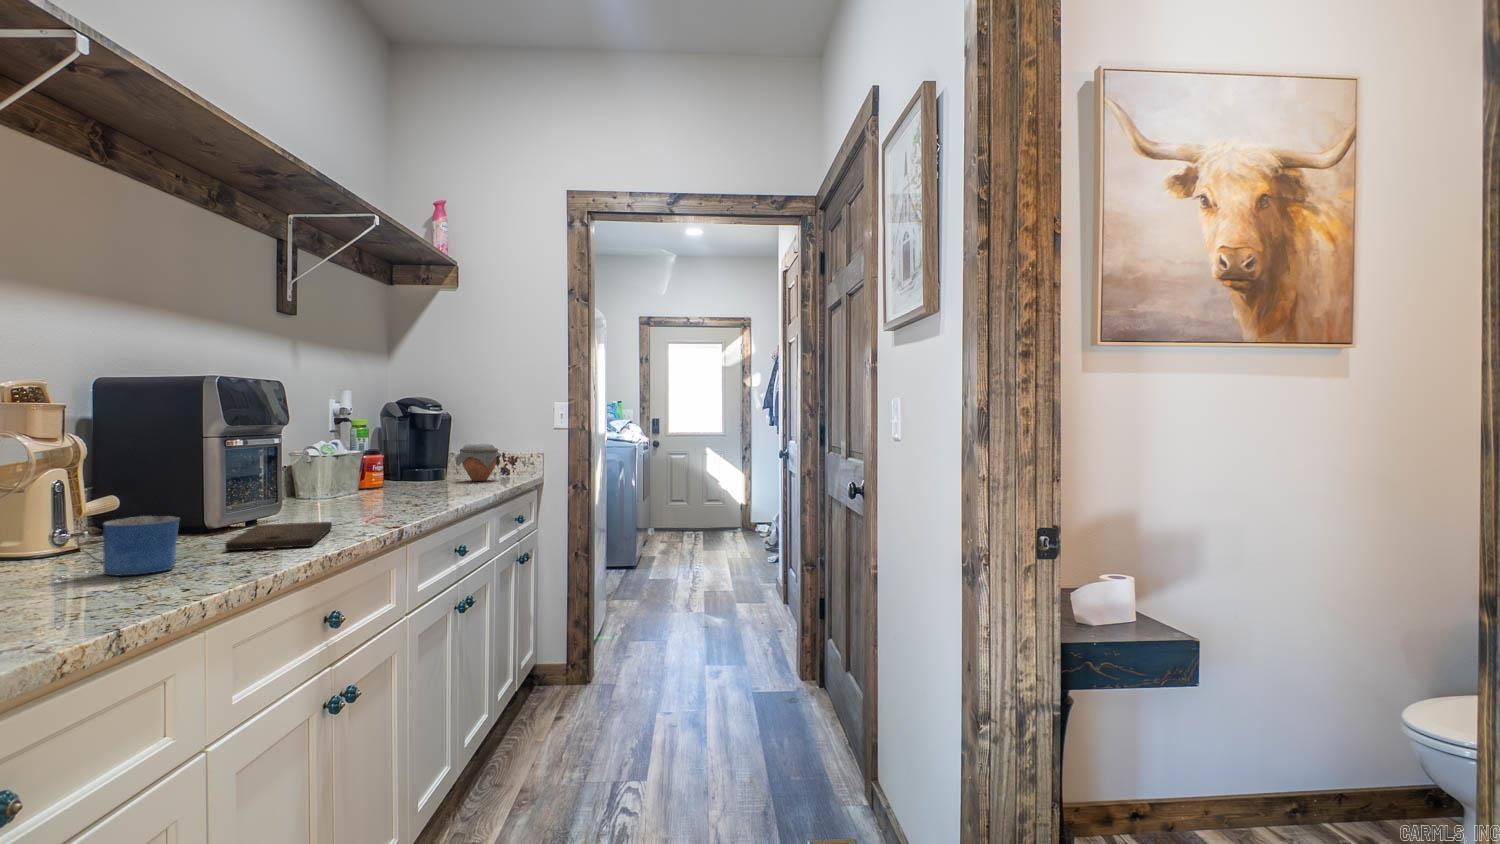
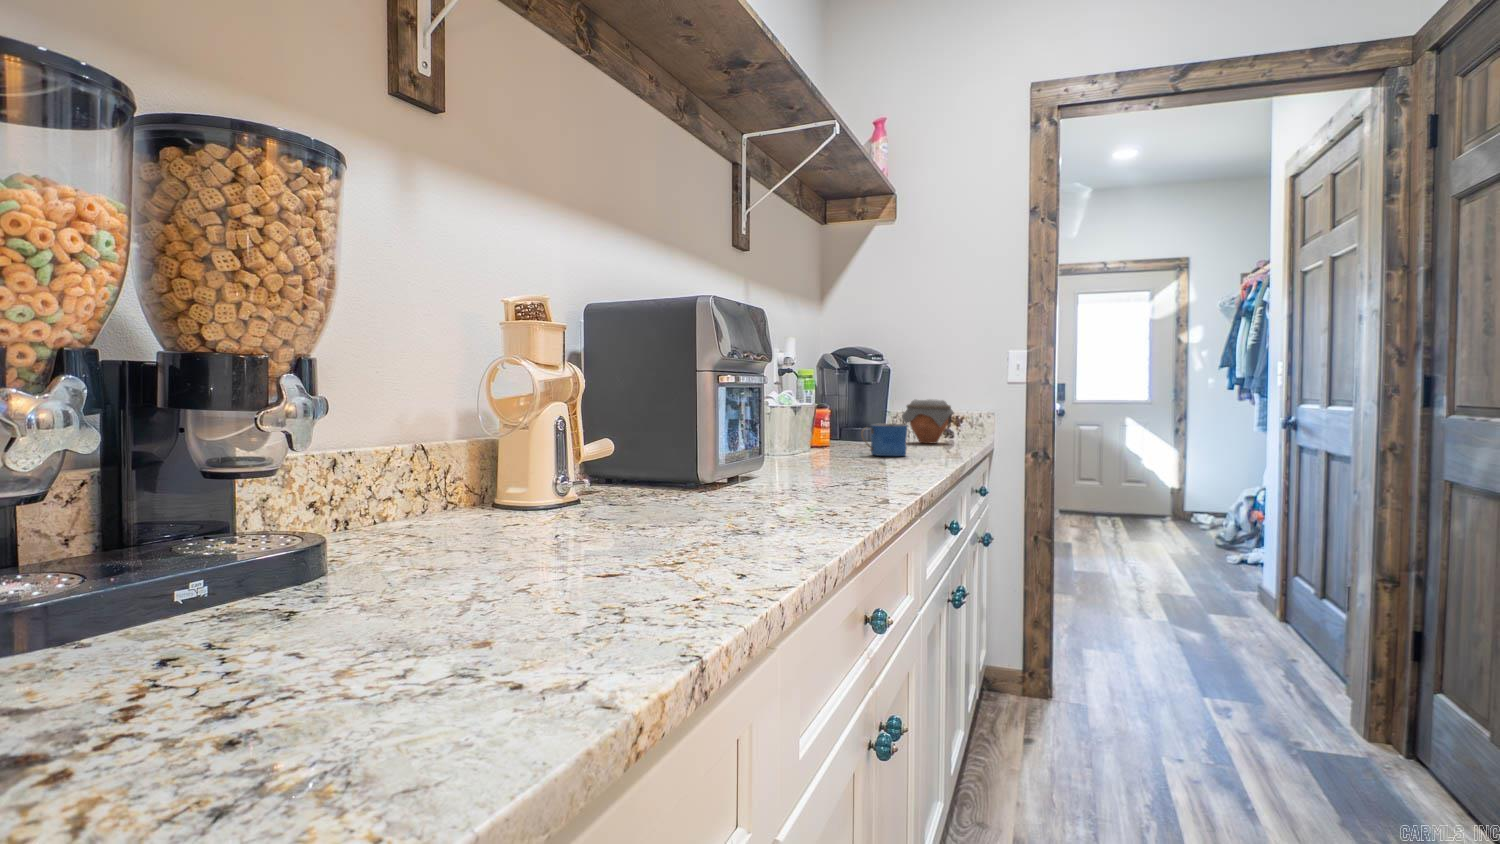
mug: present [77,516,180,575] -> present [861,423,908,456]
cutting board: present [225,522,332,551] -> none [735,484,841,521]

